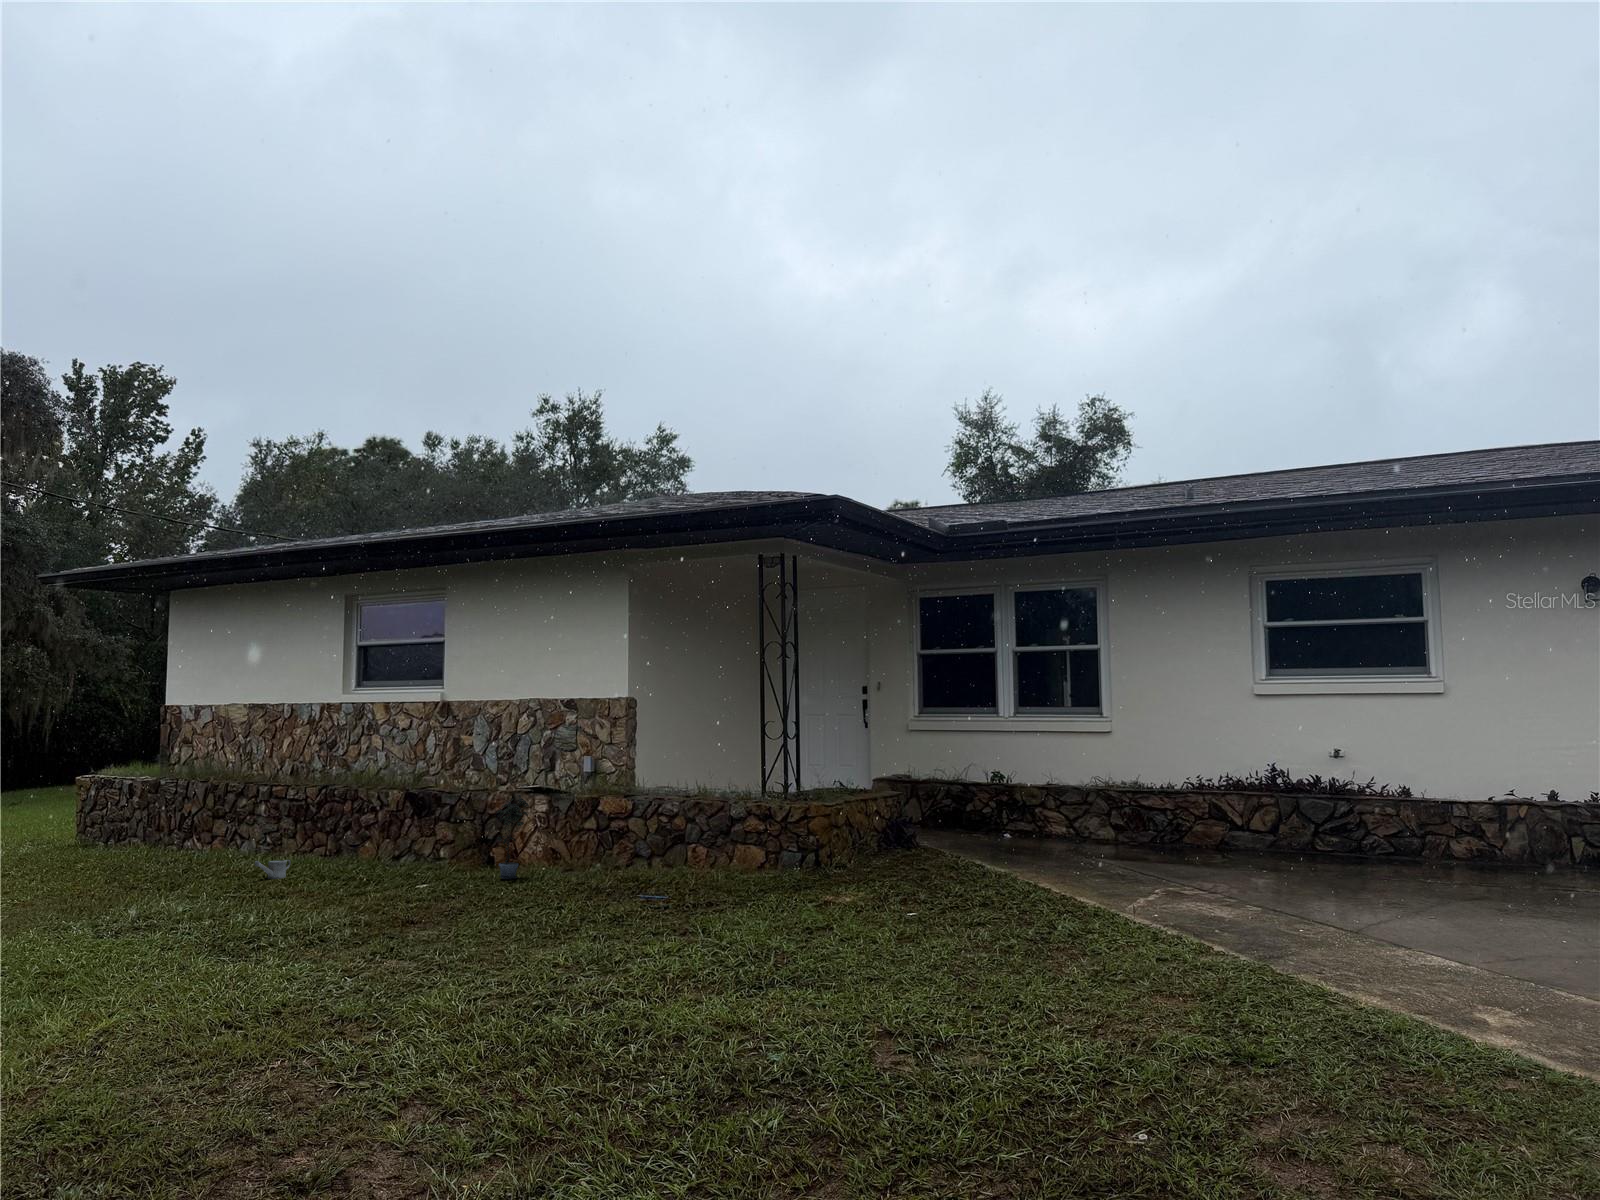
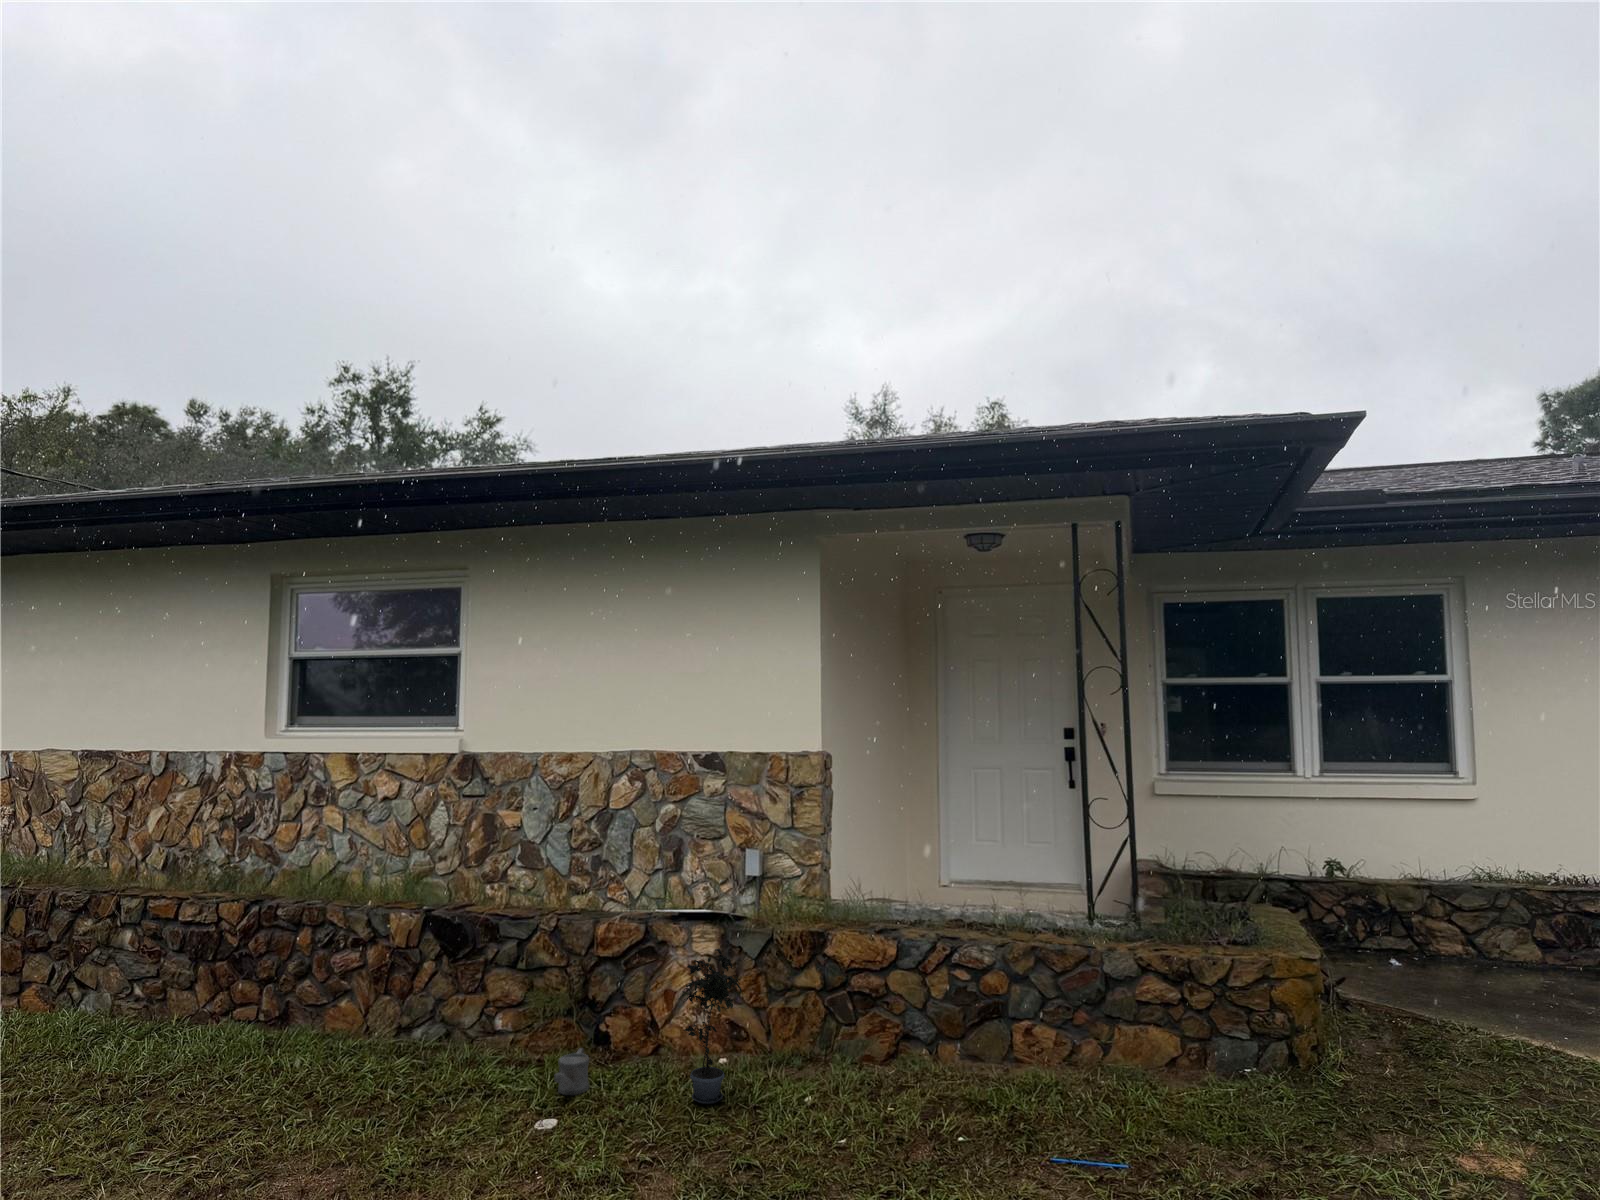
watering can: present [255,860,291,879] -> present [555,1048,589,1095]

